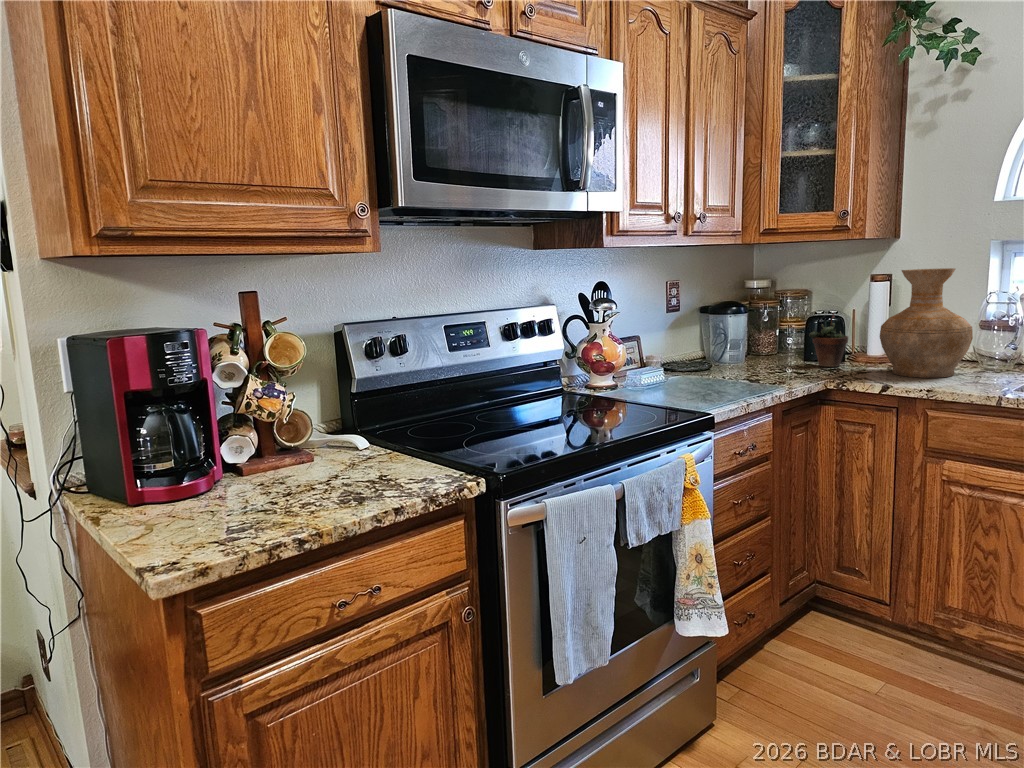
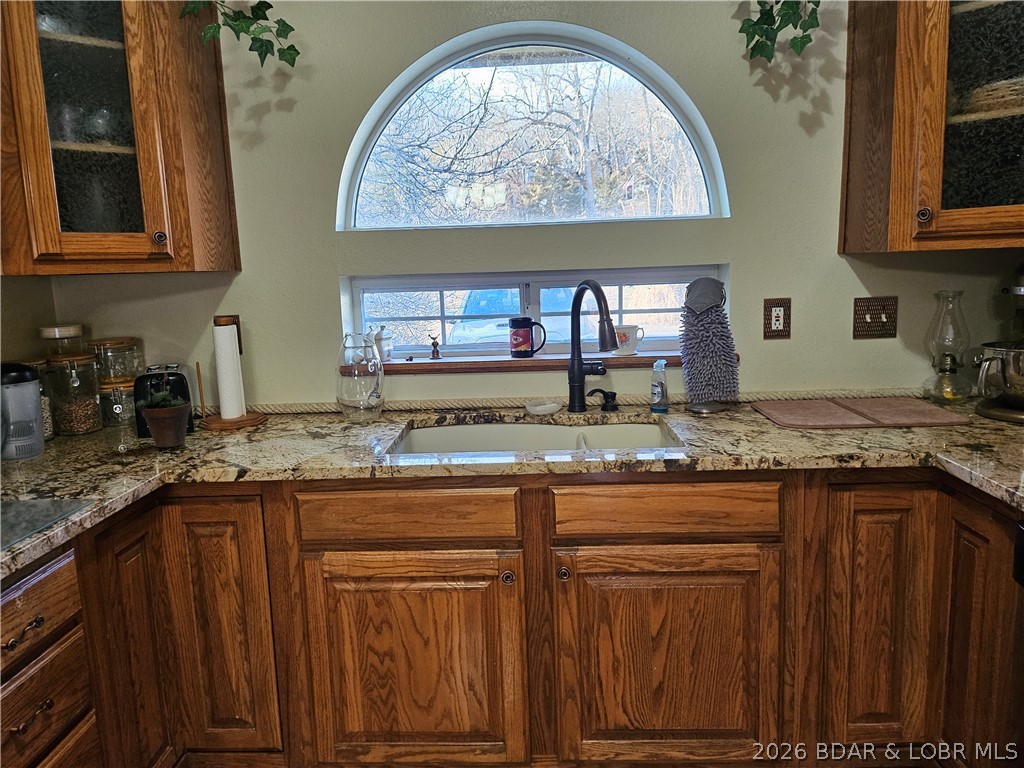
vase: present [880,268,973,378] -> none [228,309,334,450]

